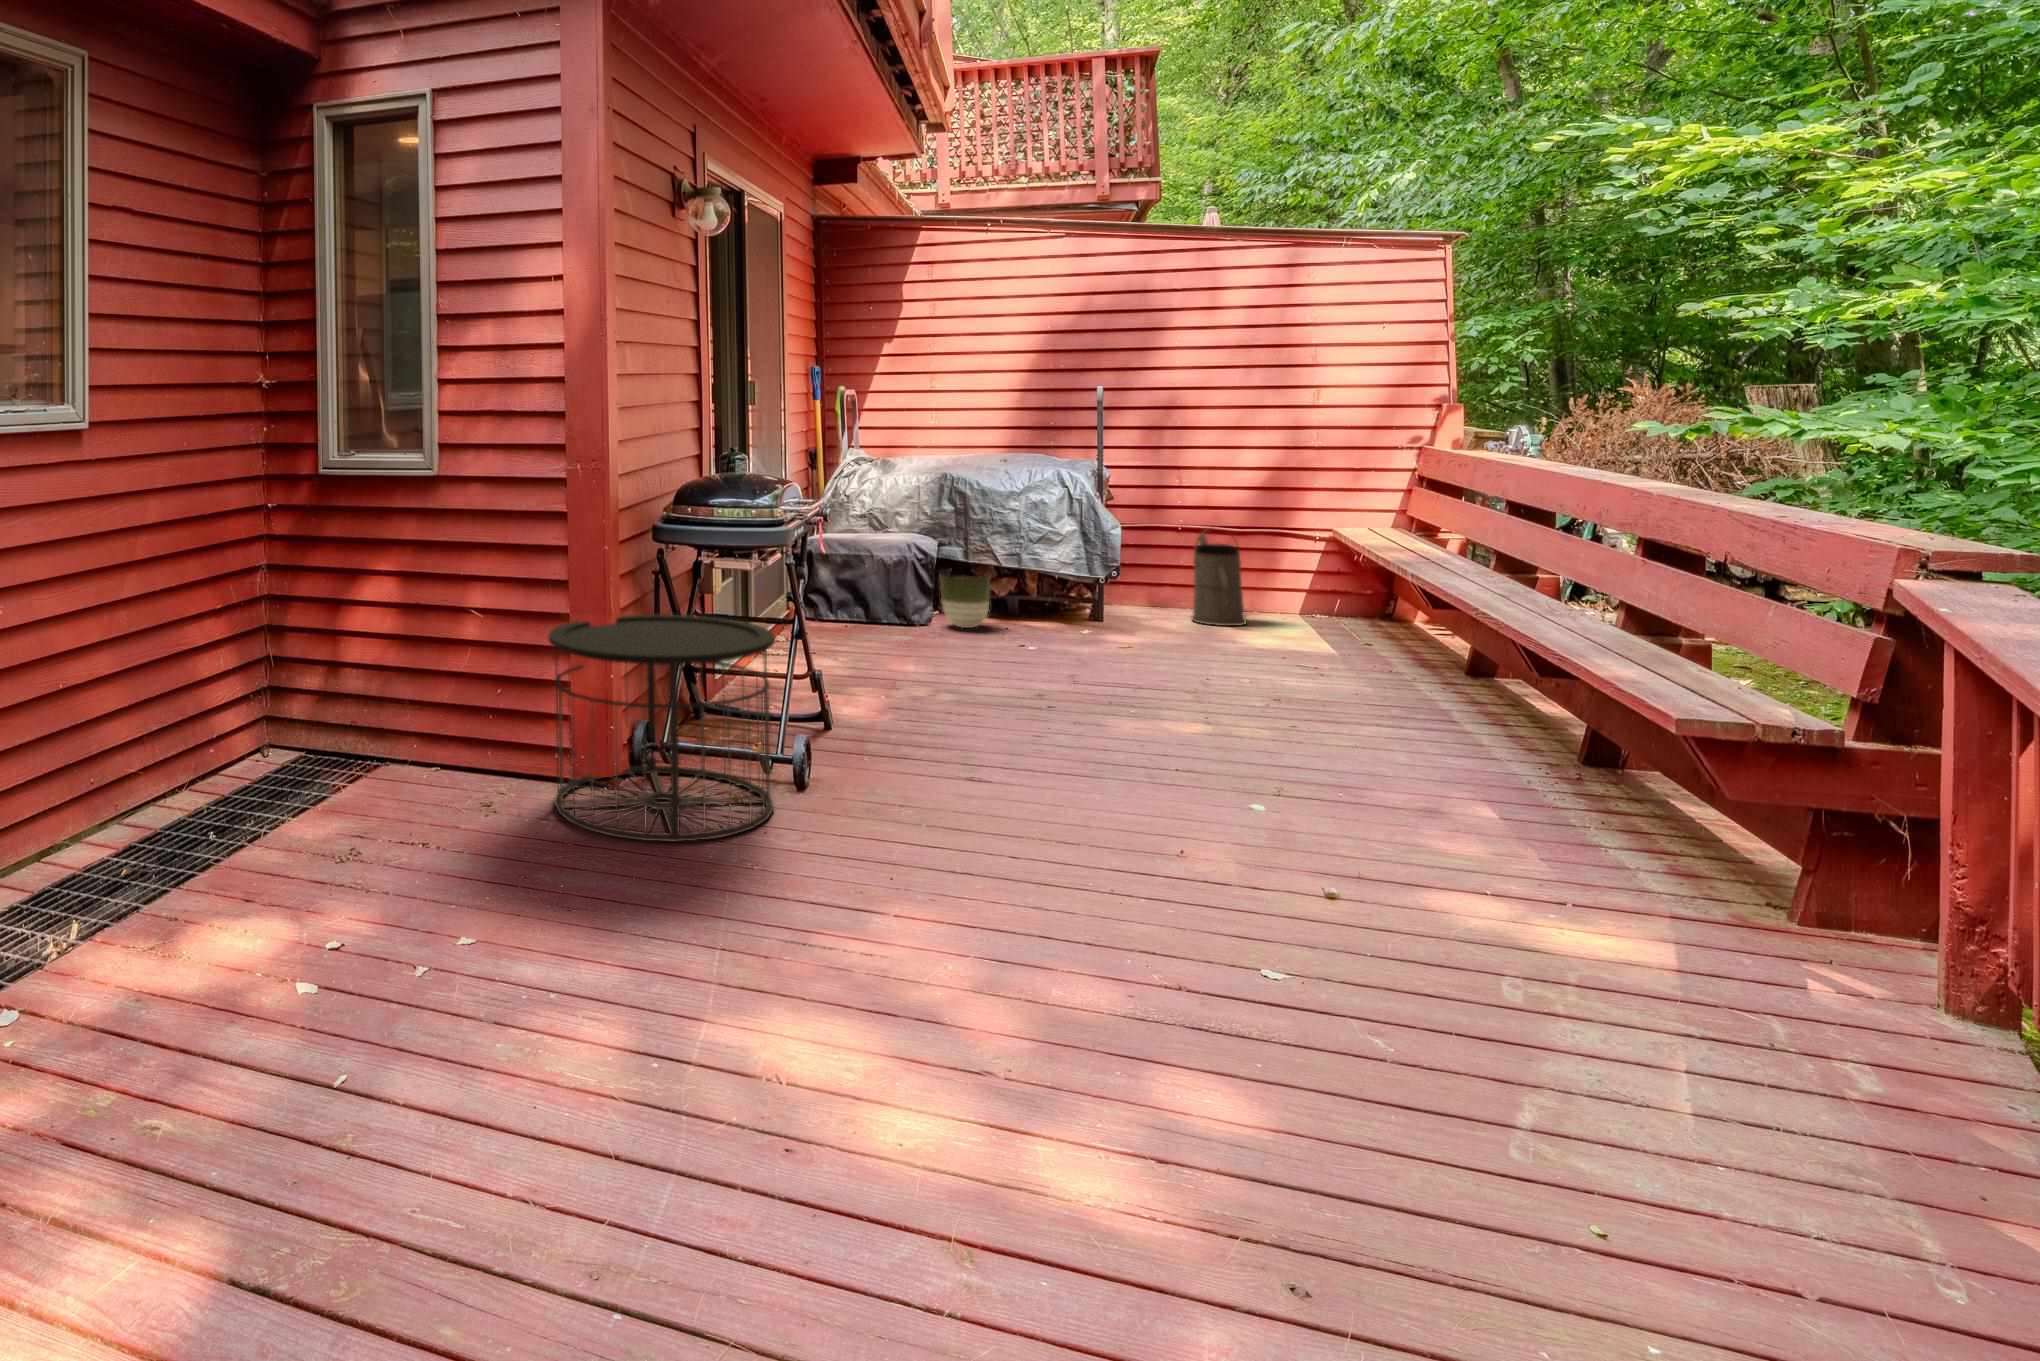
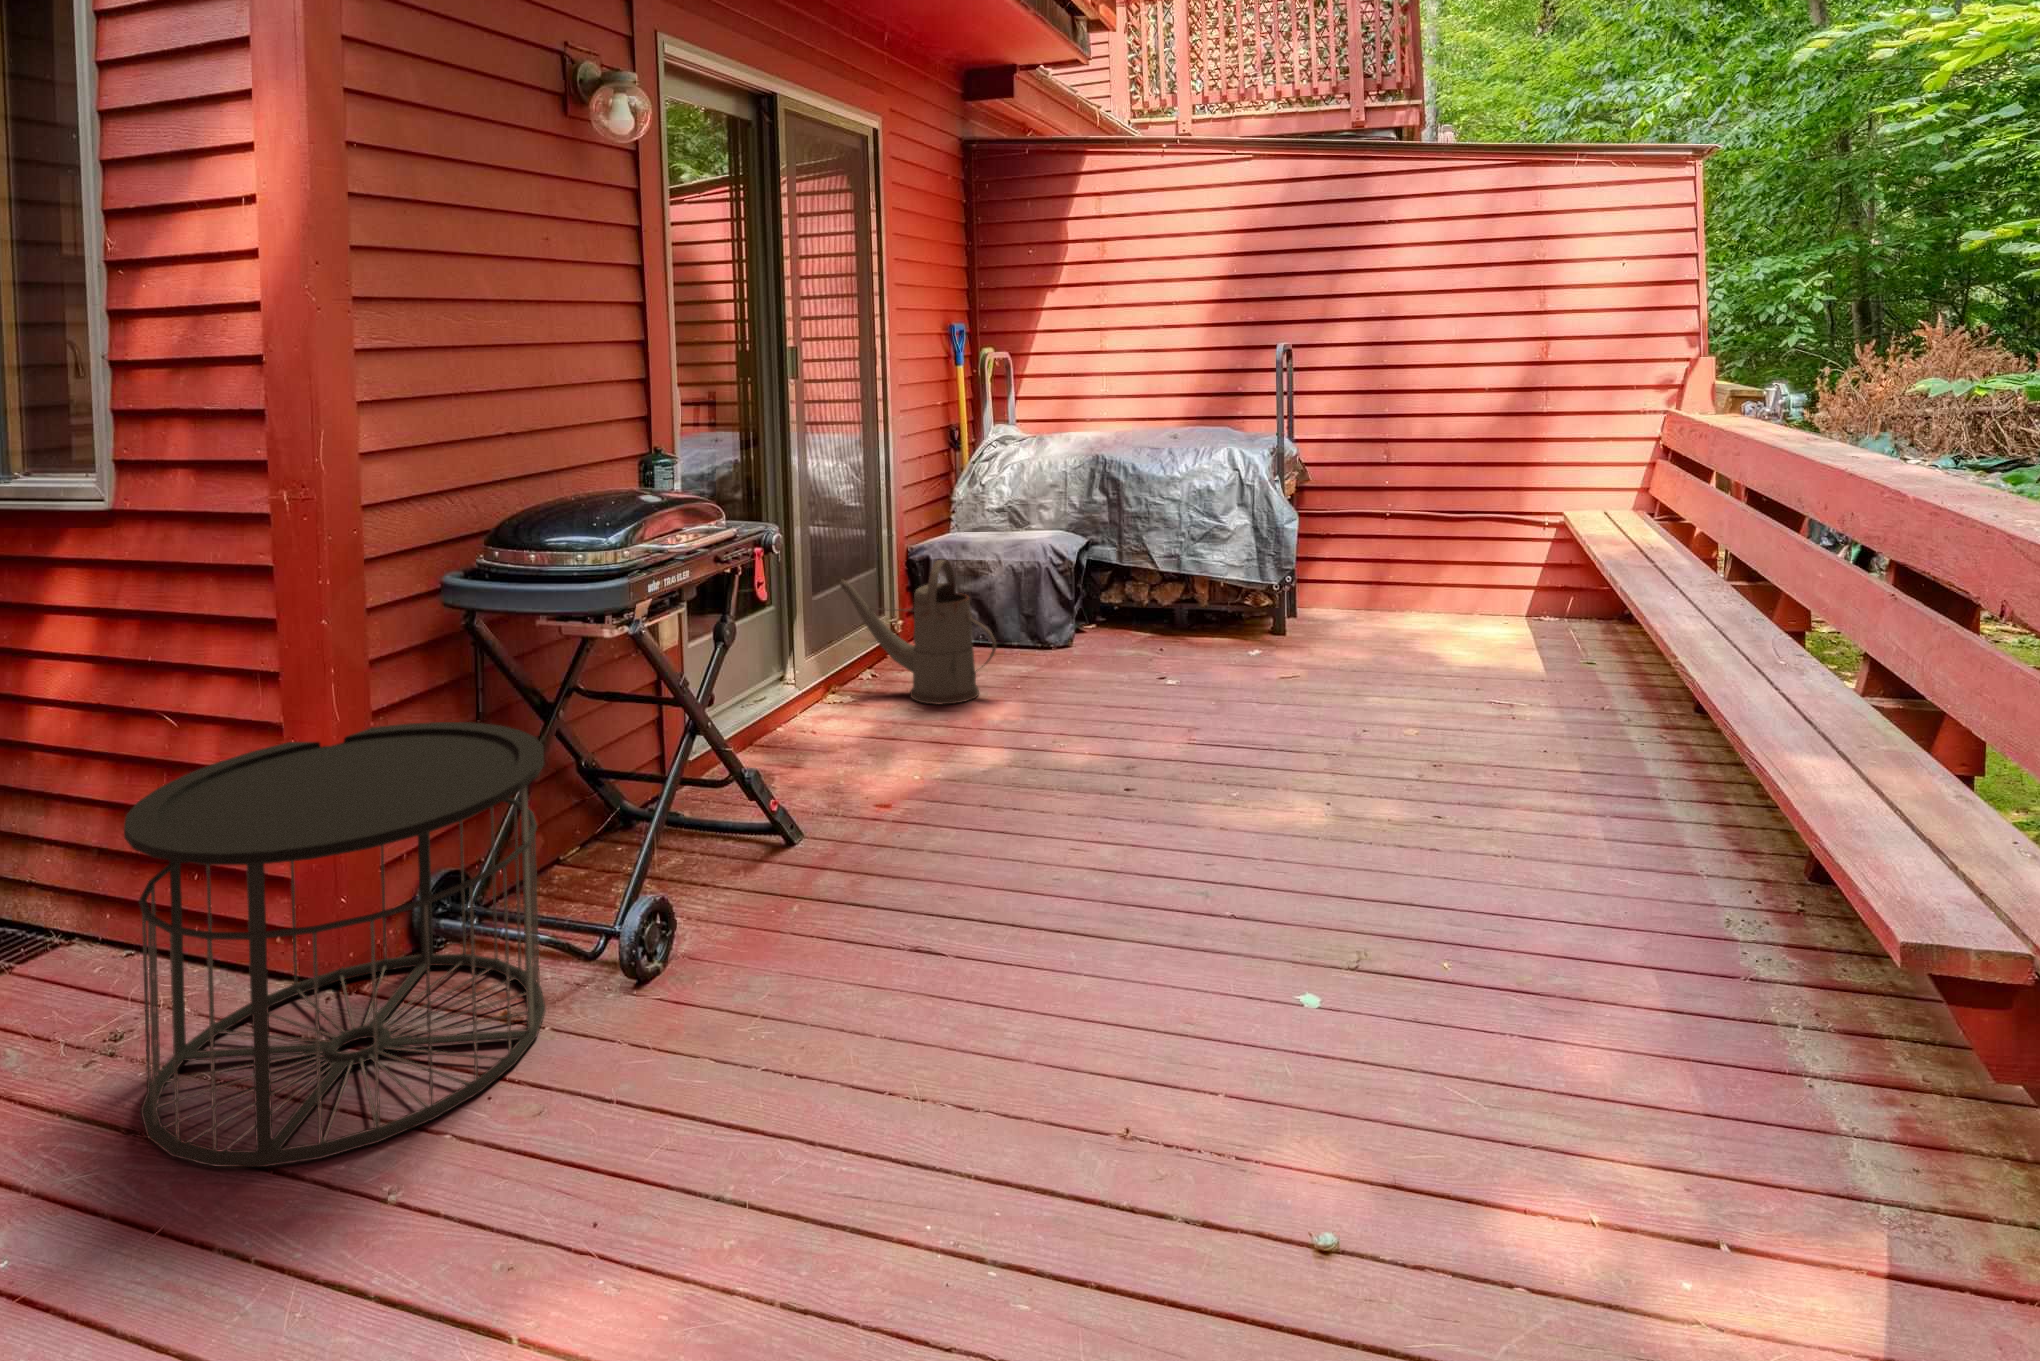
watering can: present [1192,533,1247,626] -> present [840,560,996,705]
planter: present [940,575,990,628] -> none [1088,575,1147,647]

